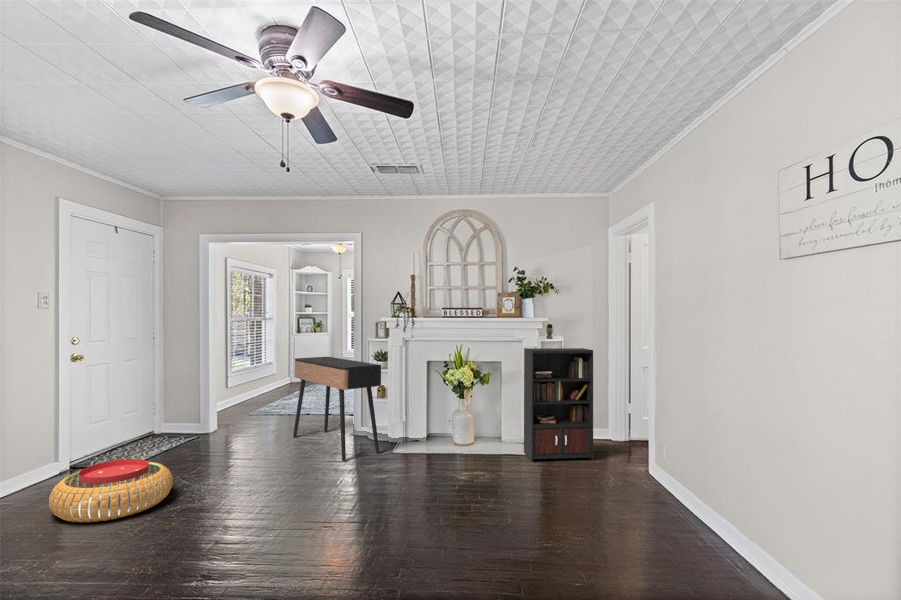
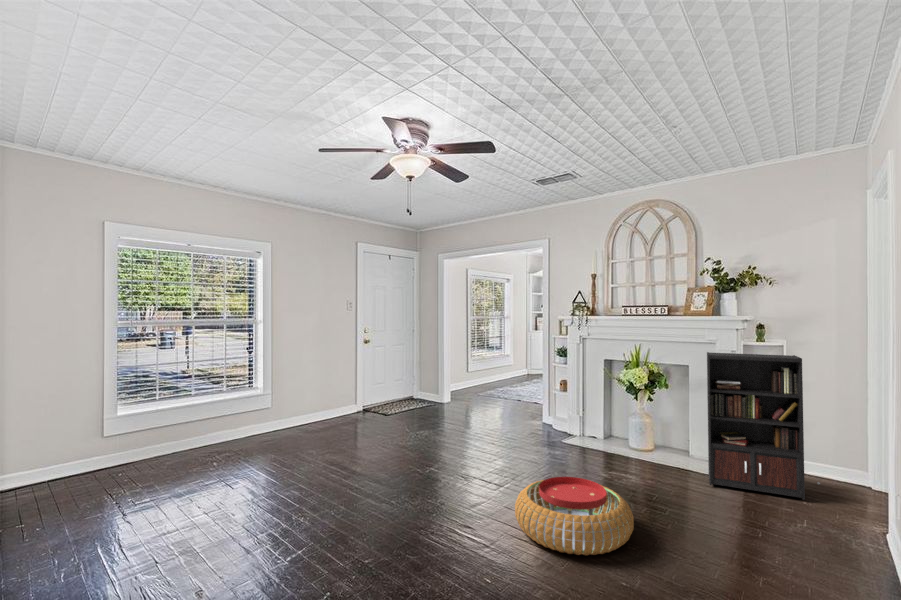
console table: present [293,357,381,461] -> none [489,352,549,448]
pouf: present [49,459,173,523] -> present [515,477,634,555]

